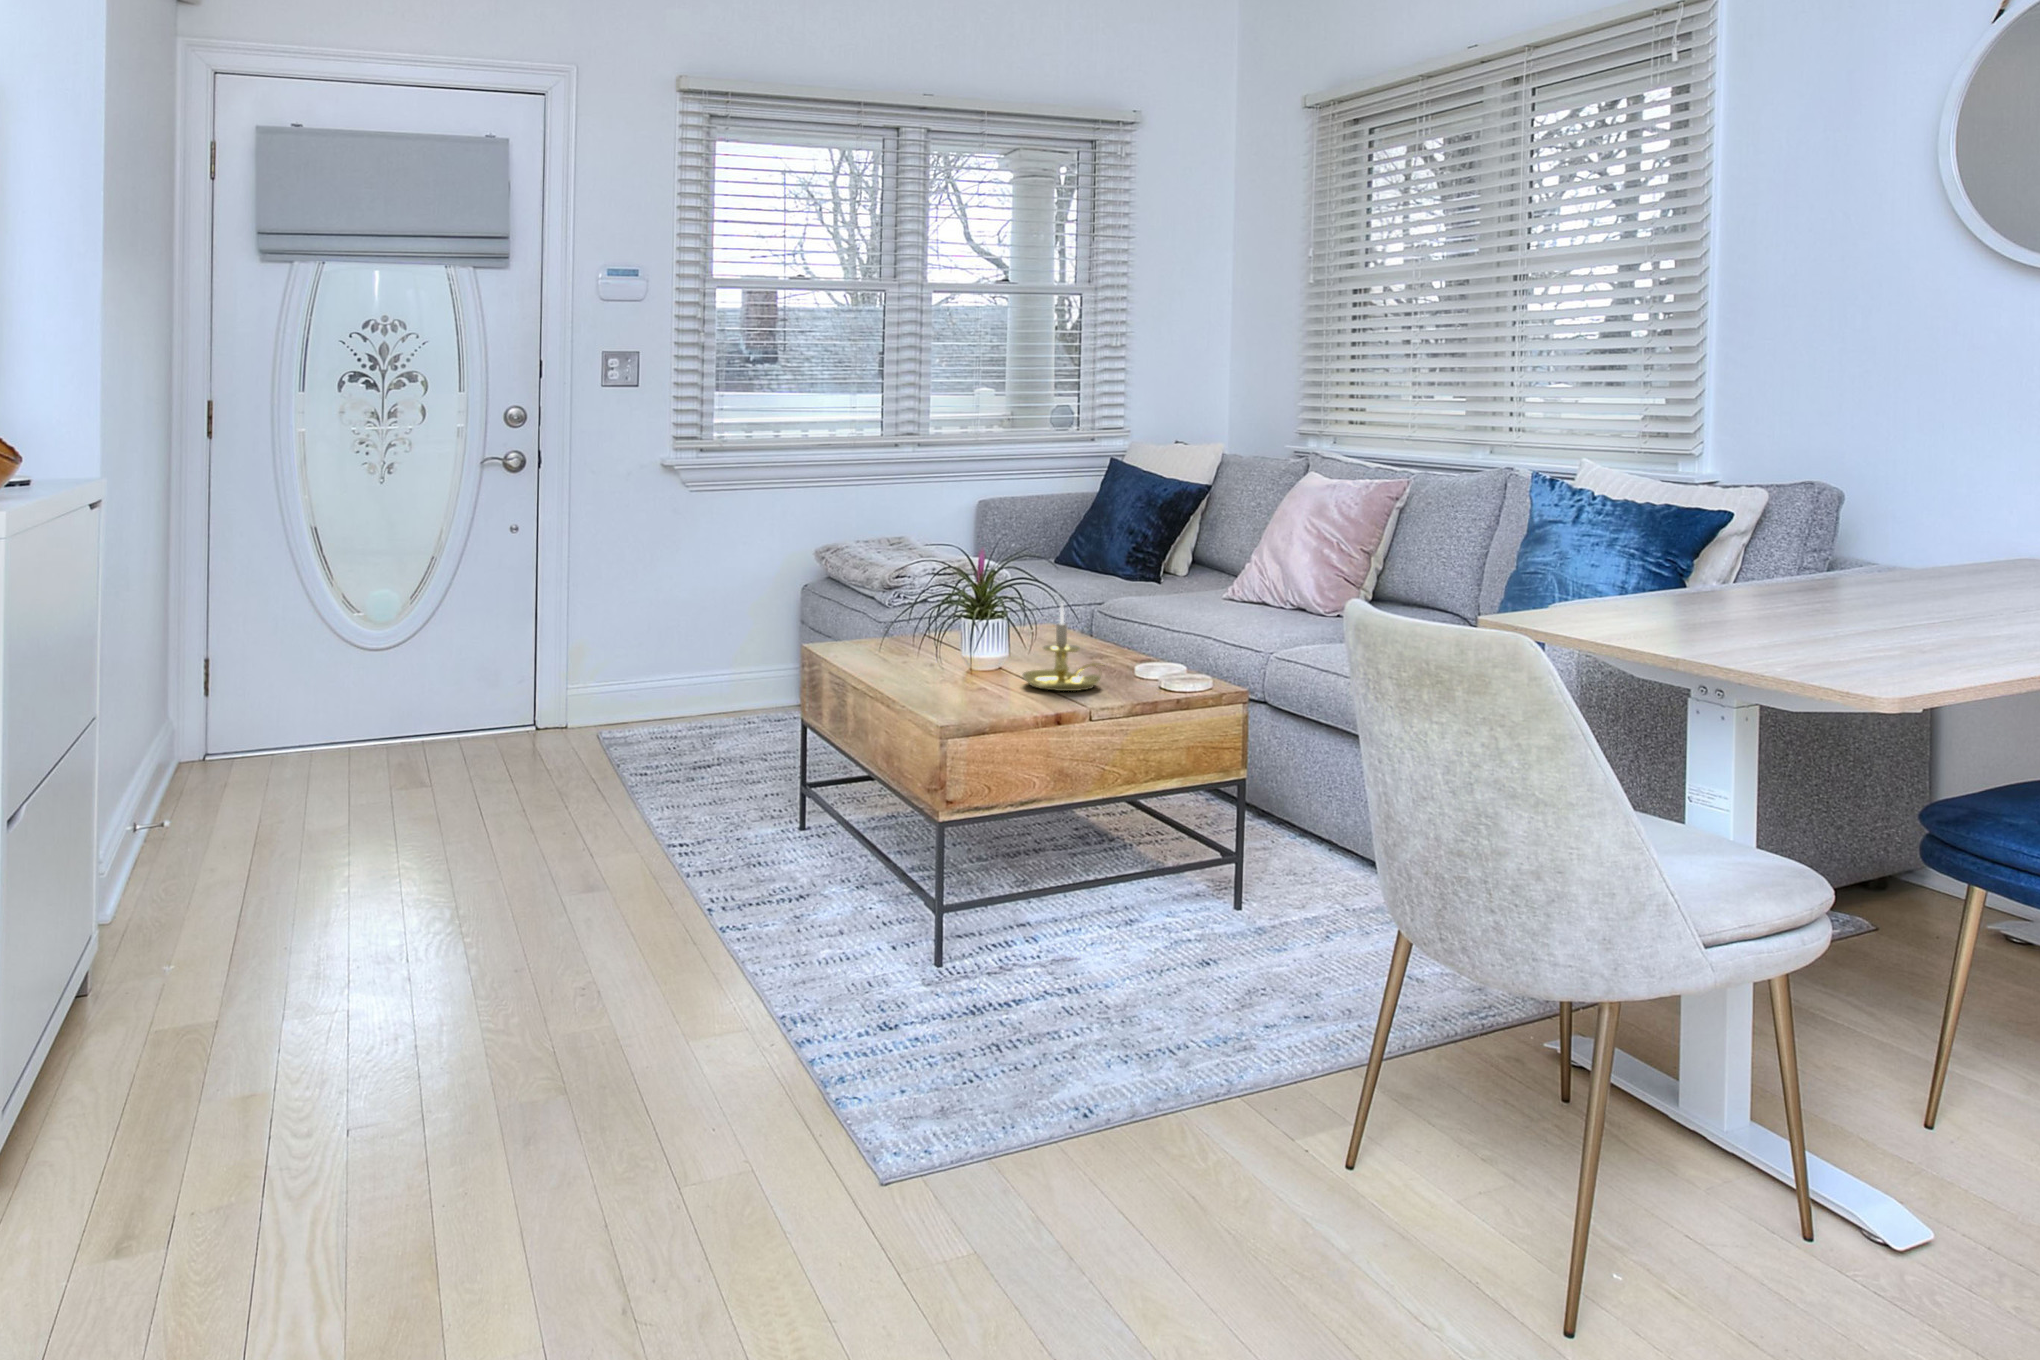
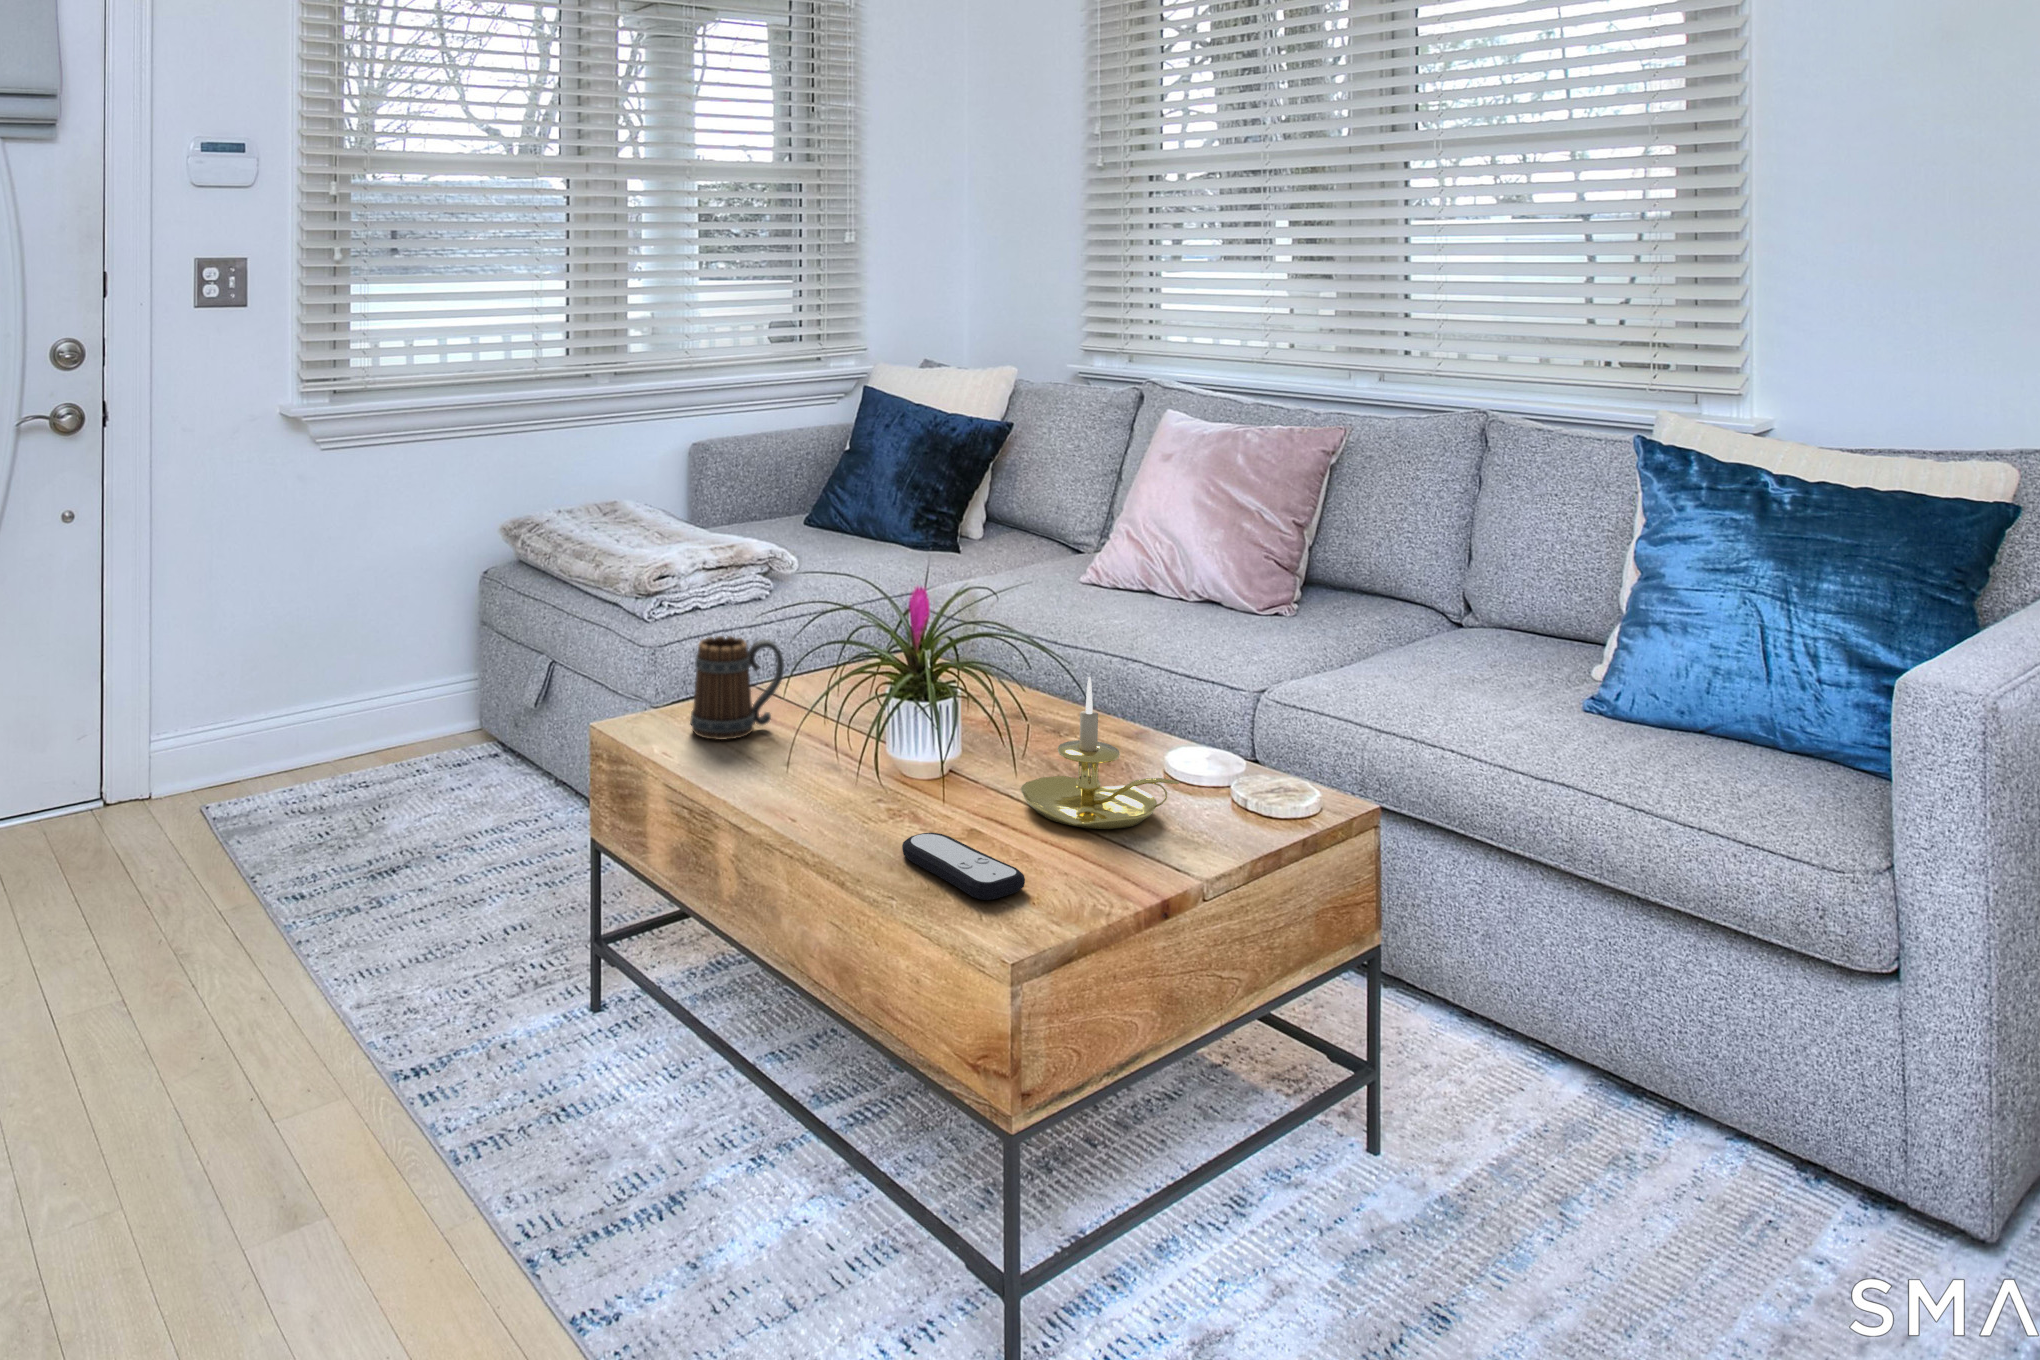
mug: none [859,591,920,653] -> present [690,636,784,740]
remote control: none [927,685,982,709] -> present [902,833,1025,900]

